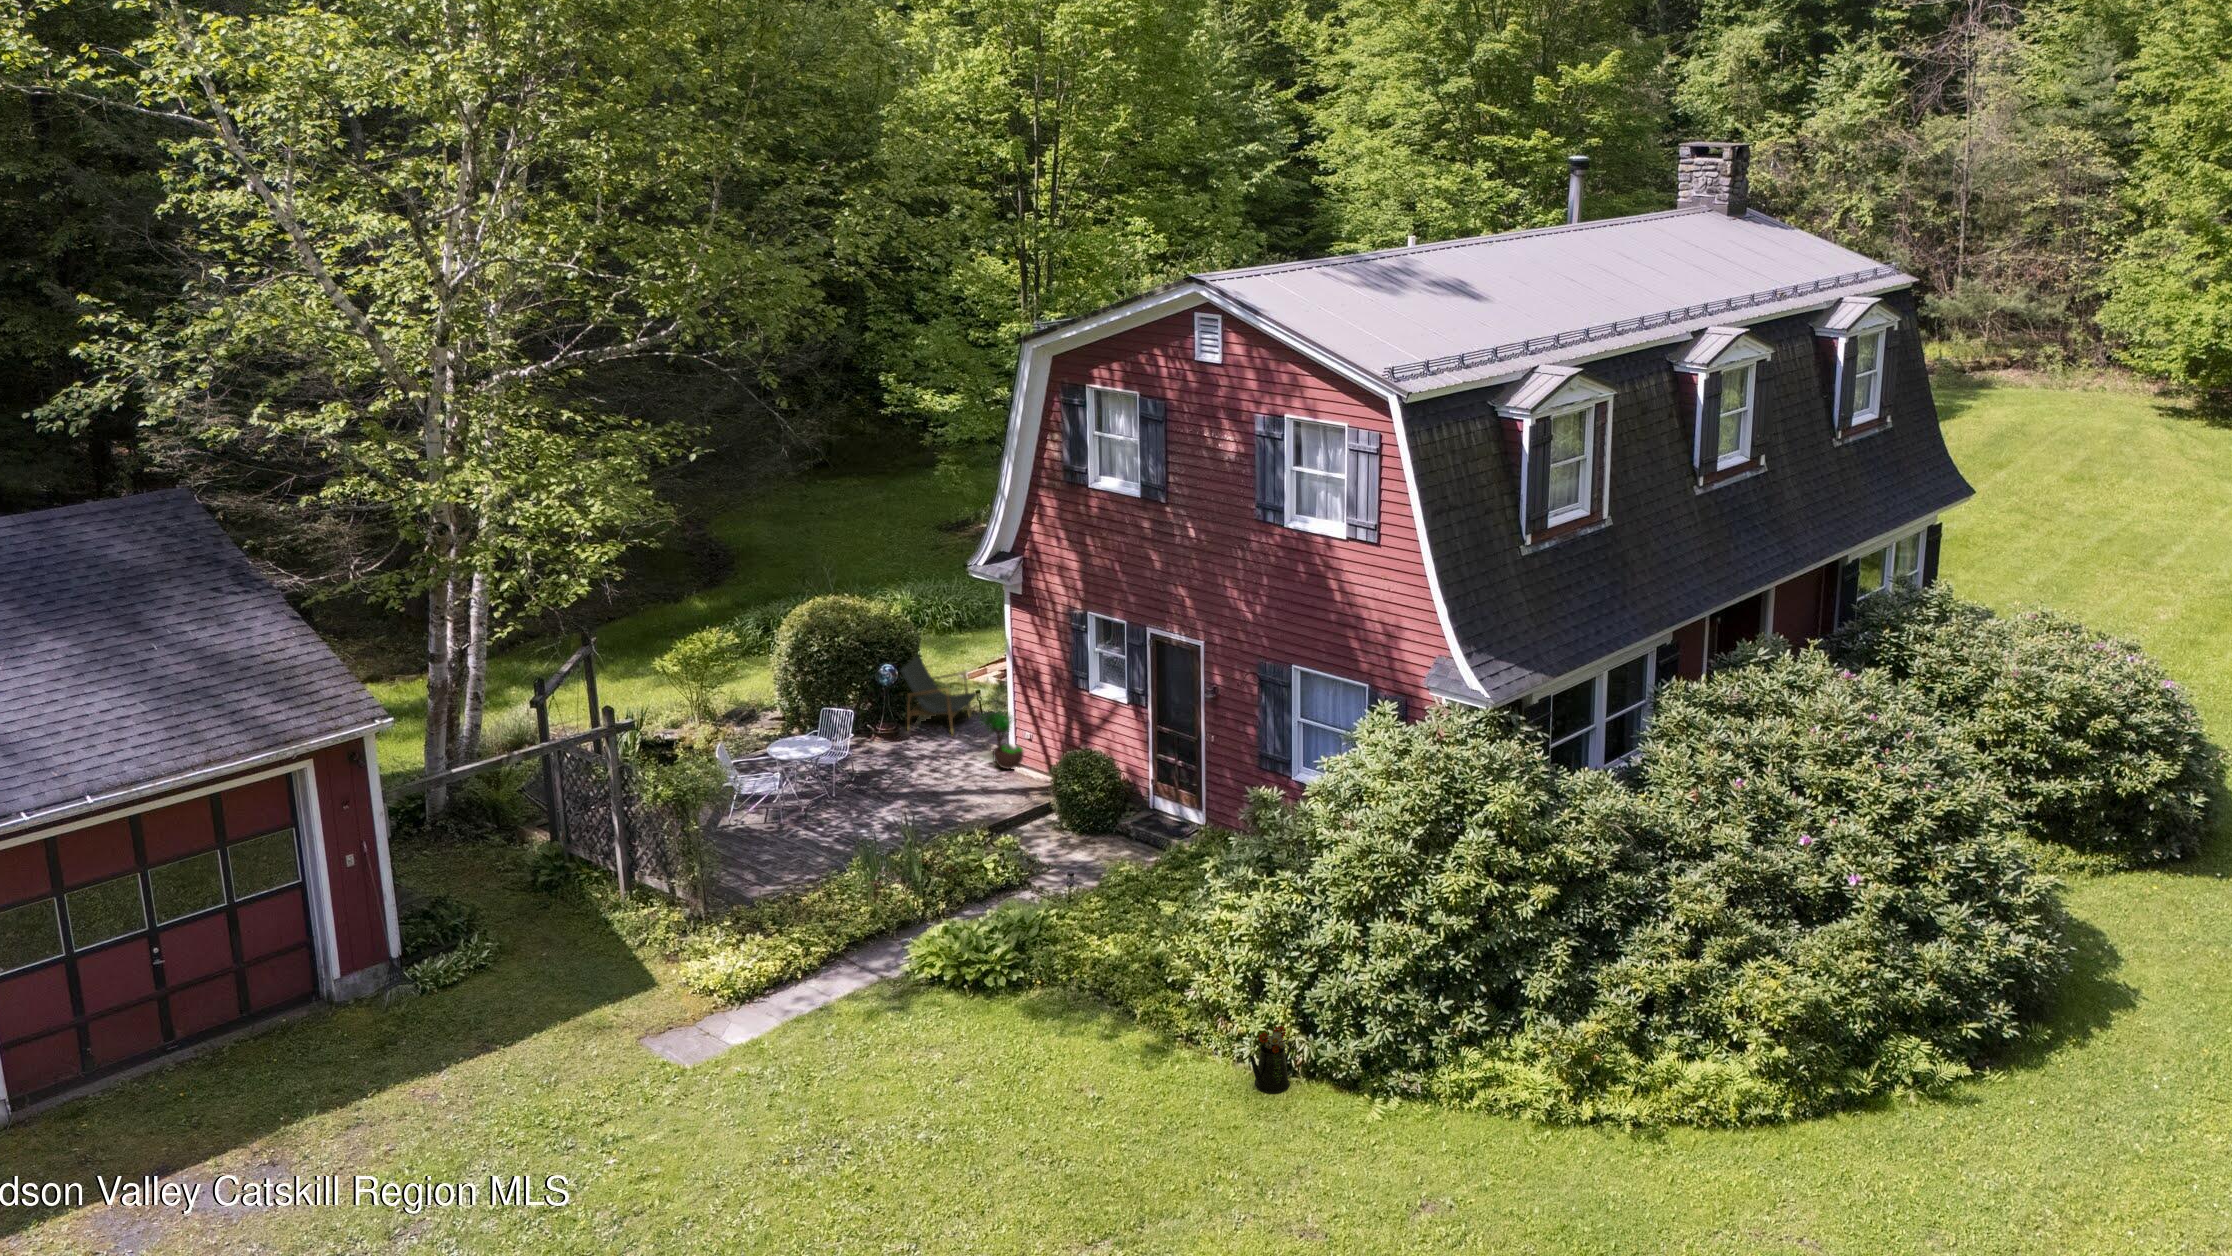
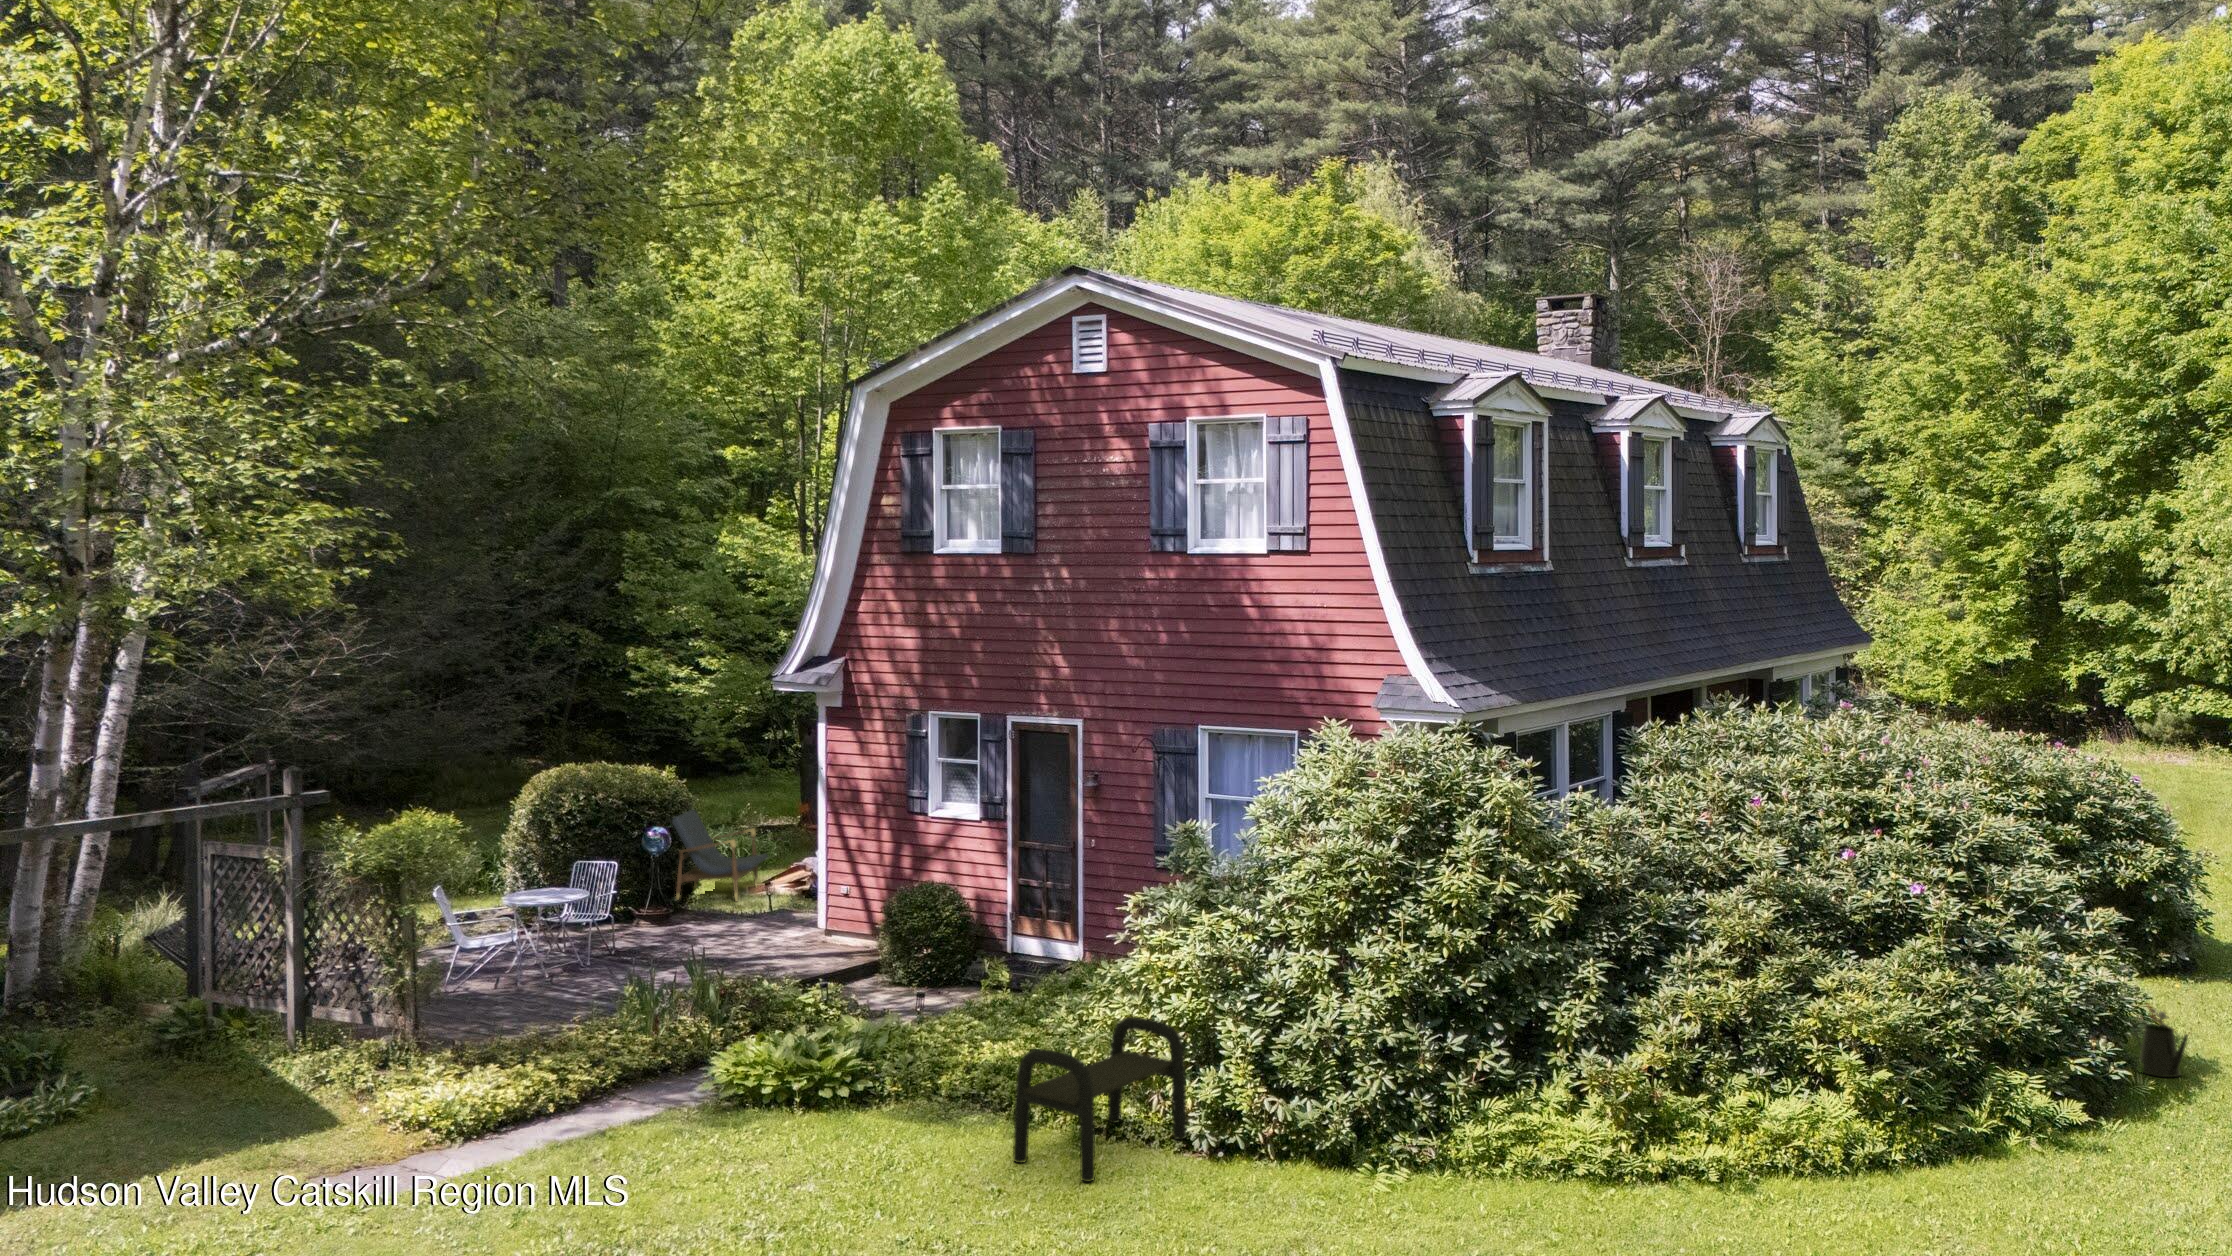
potted tree: present [980,712,1023,769] -> none [777,837,836,925]
bench: none [1112,959,1242,1095] -> present [1013,1017,1187,1182]
watering can: present [1250,1025,1291,1093] -> present [2134,1004,2188,1077]

